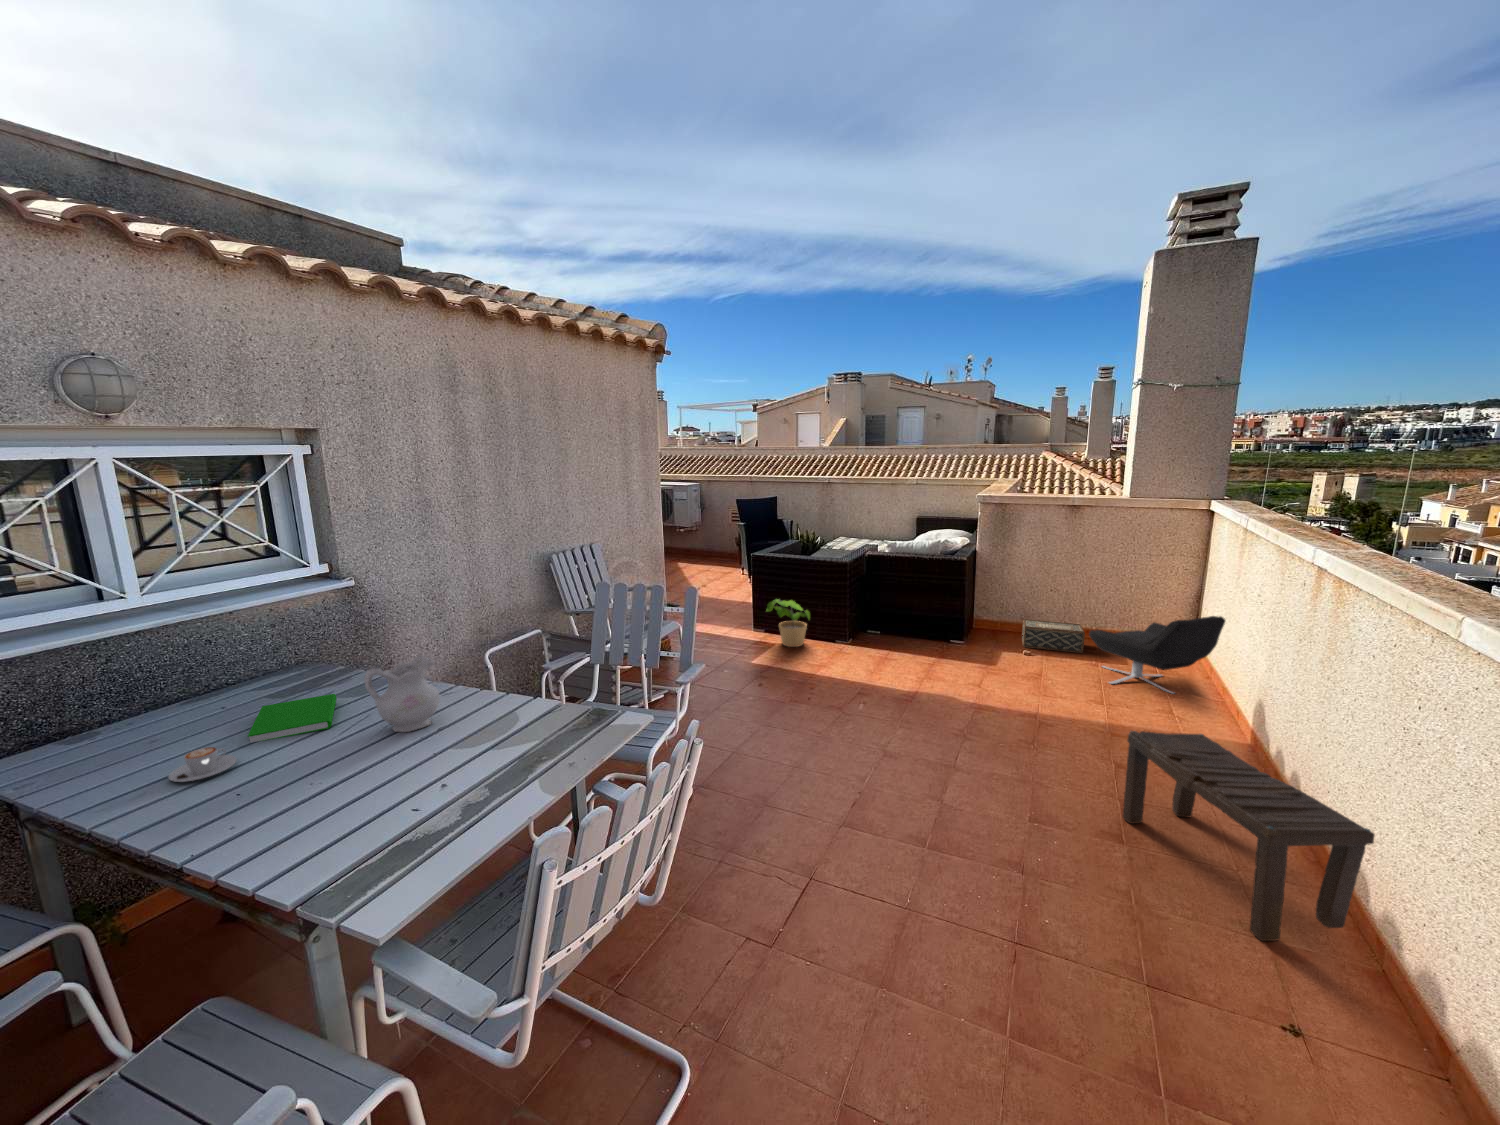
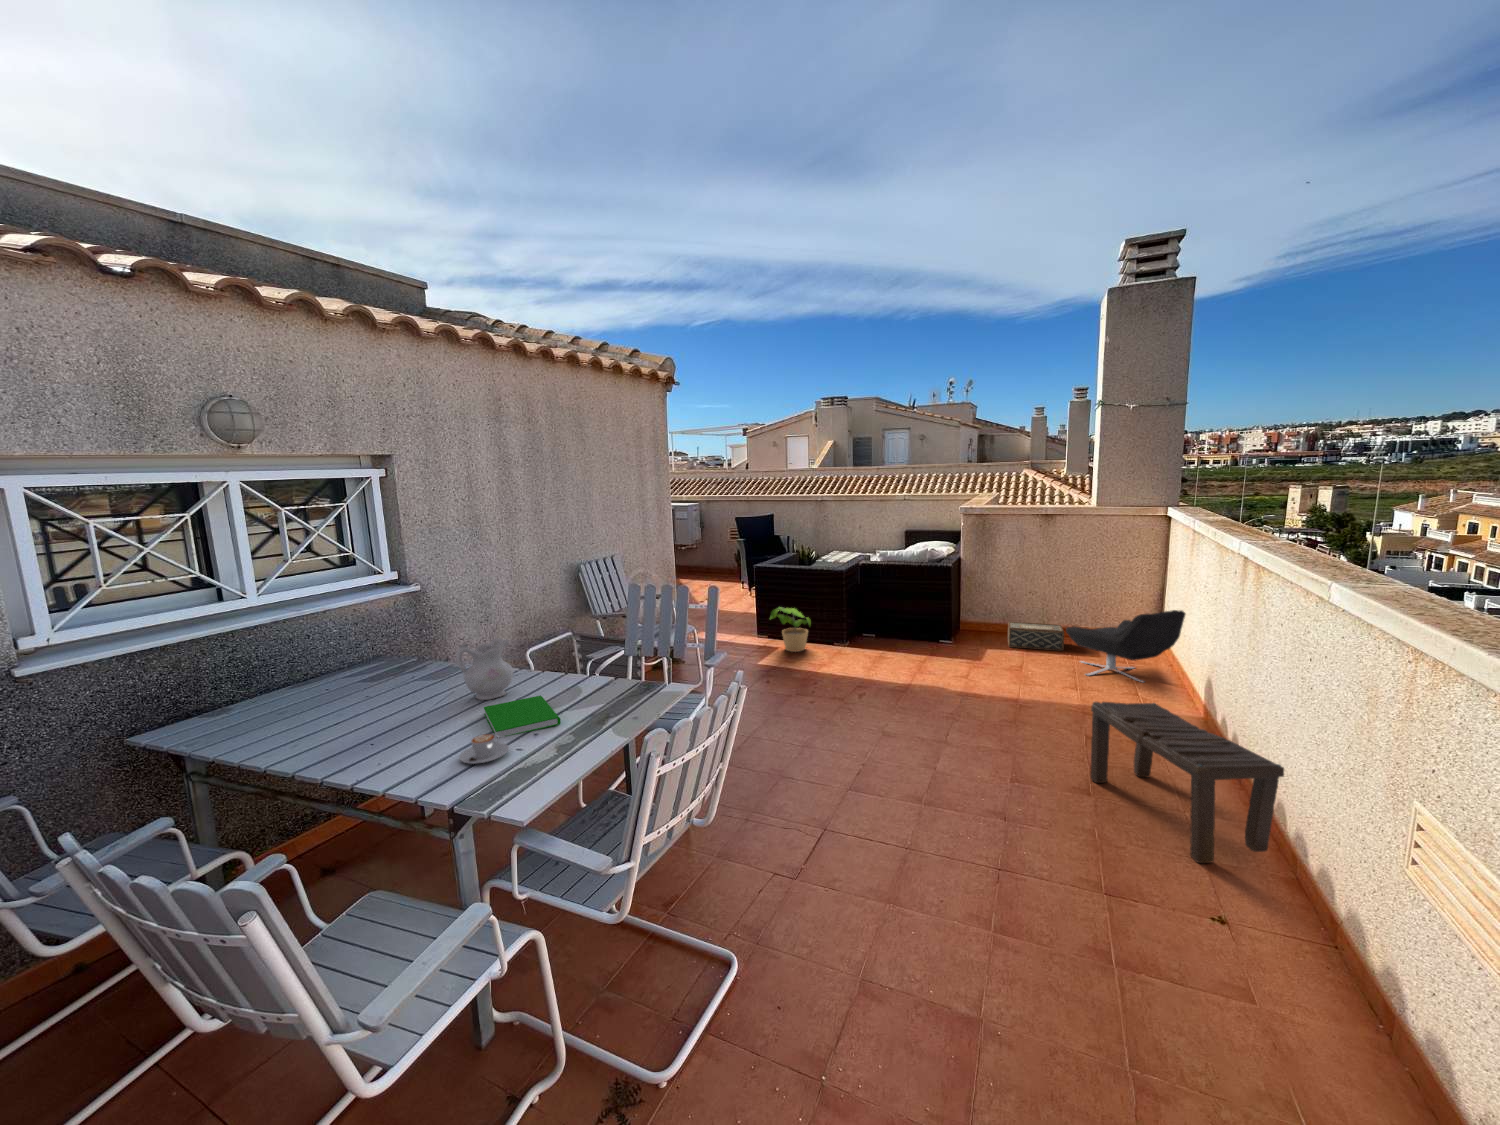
book: present [248,694,337,742] -> present [484,695,561,737]
coffee cup: present [169,747,236,782] -> present [459,734,509,764]

